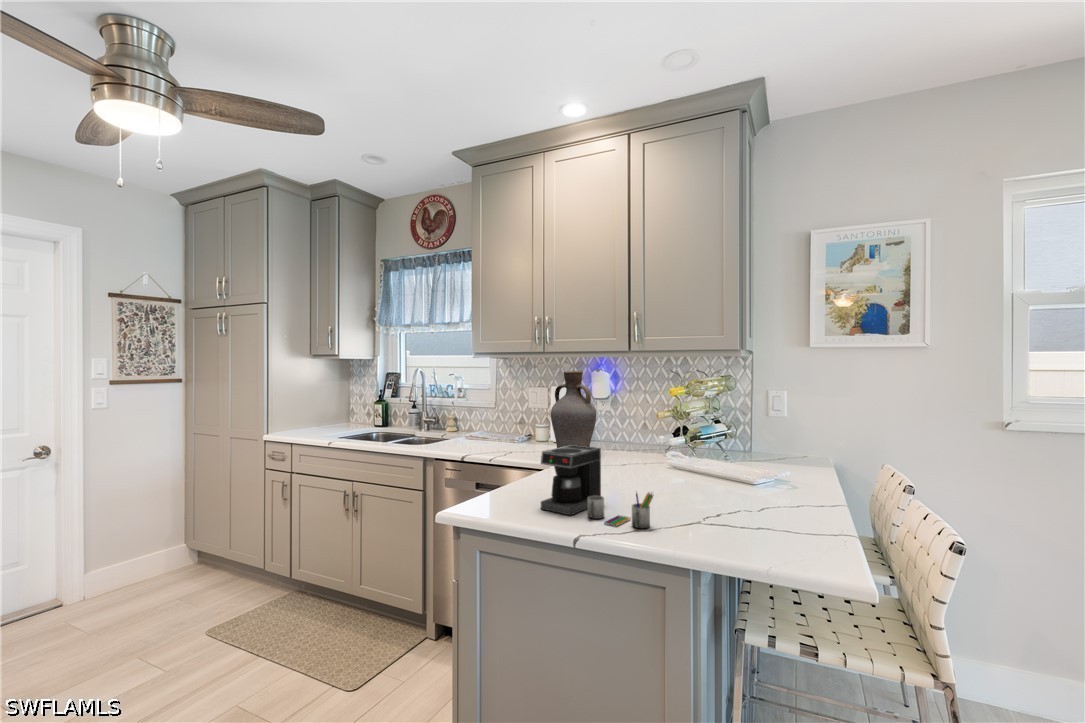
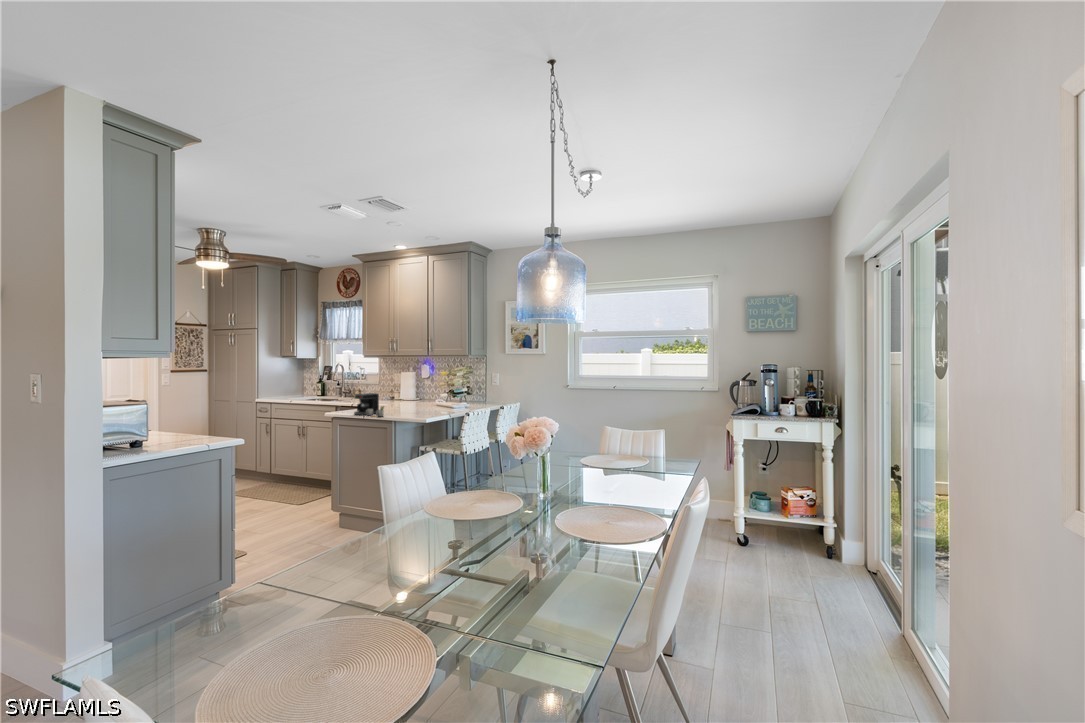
vase: present [551,371,596,448] -> none [389,365,411,404]

